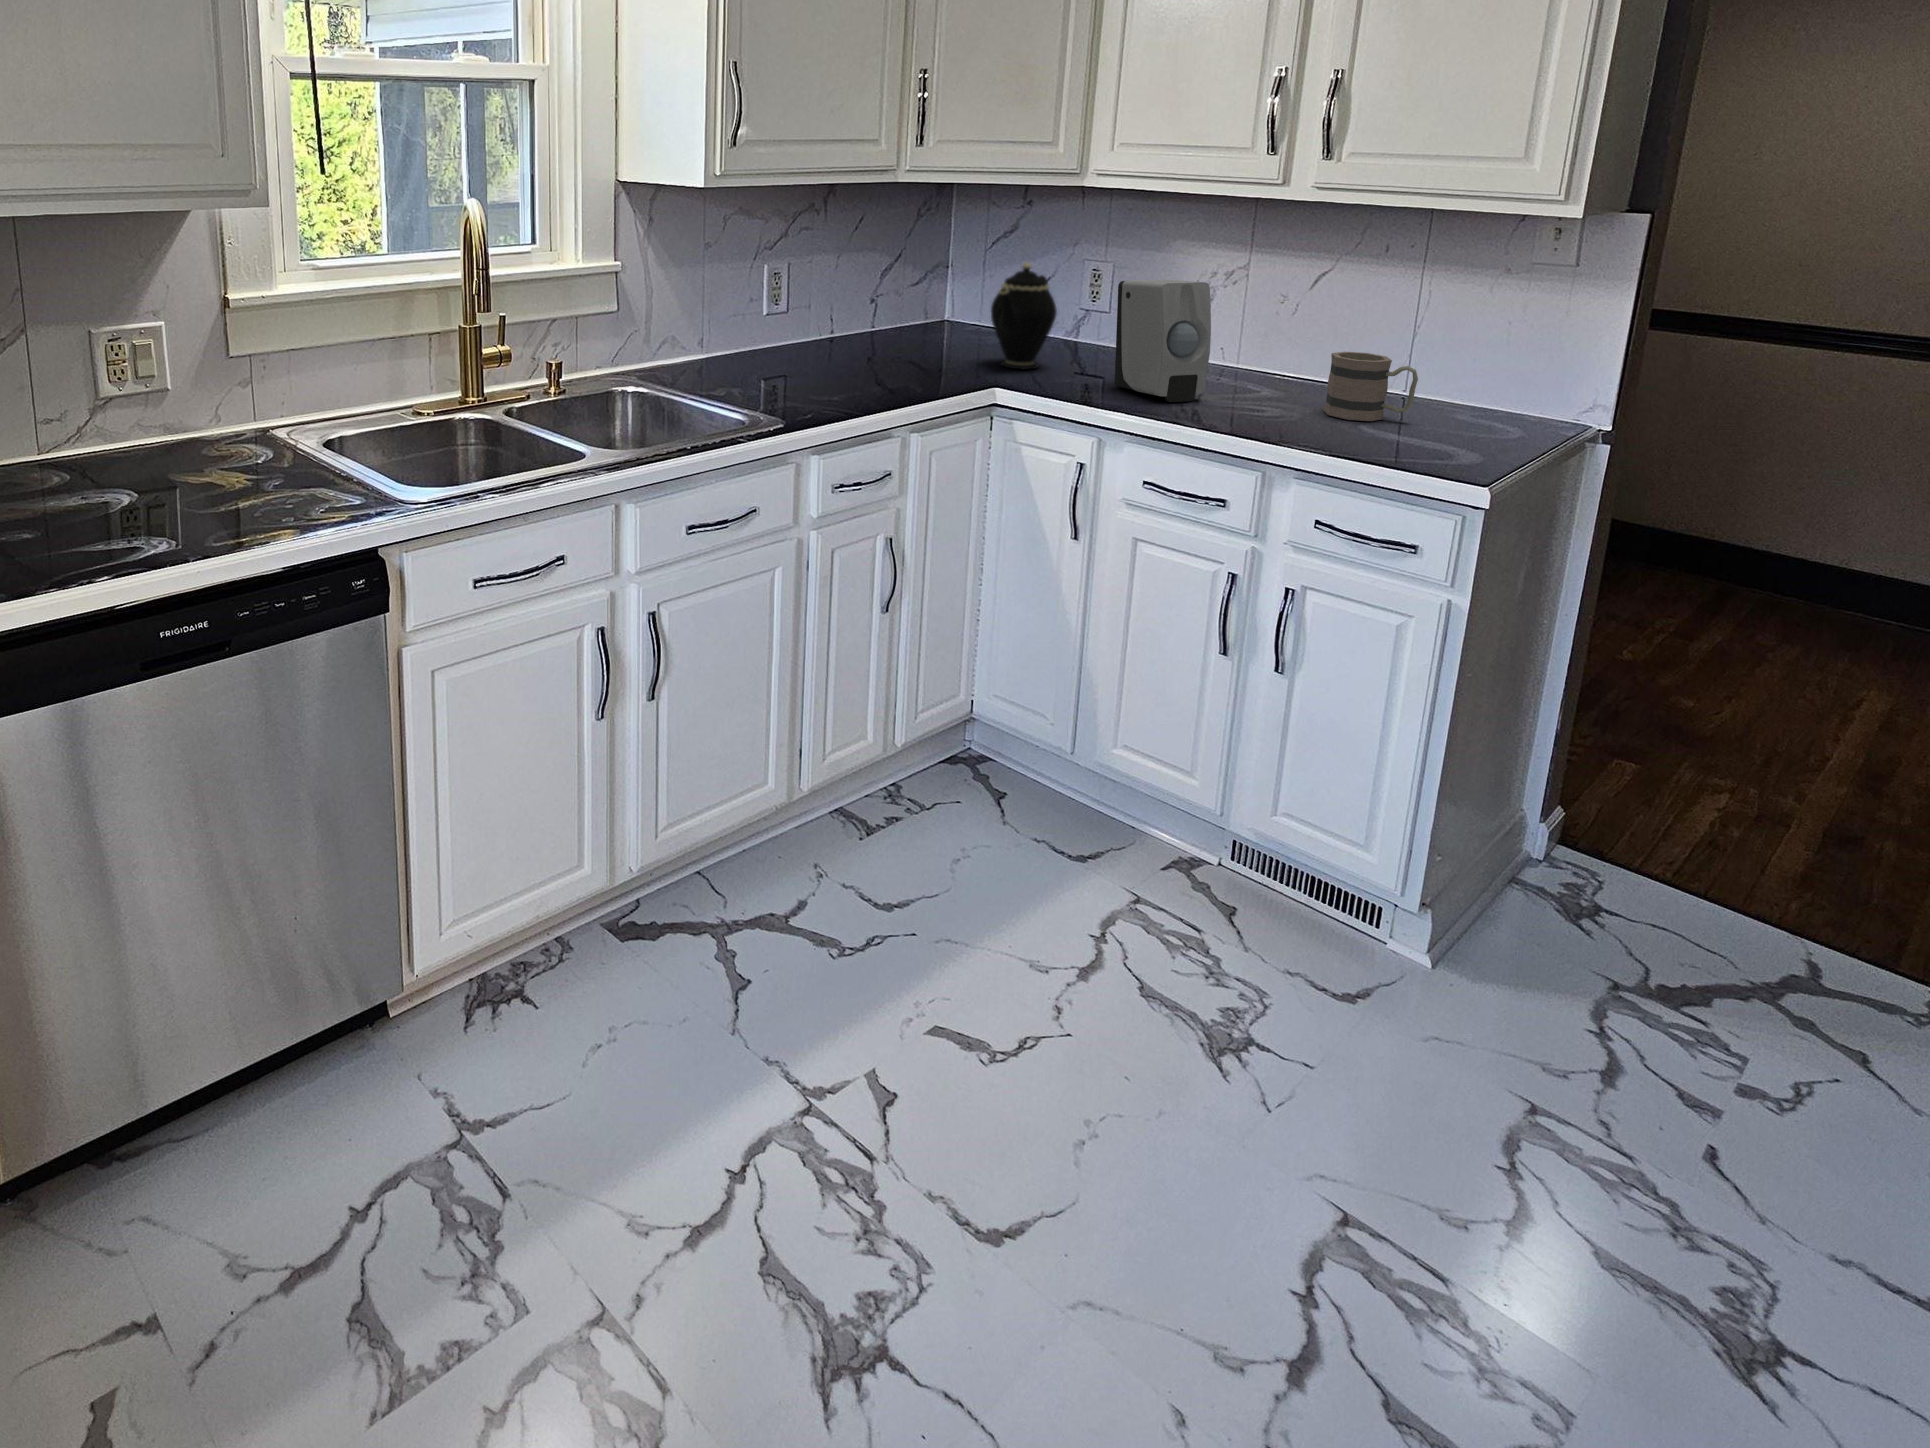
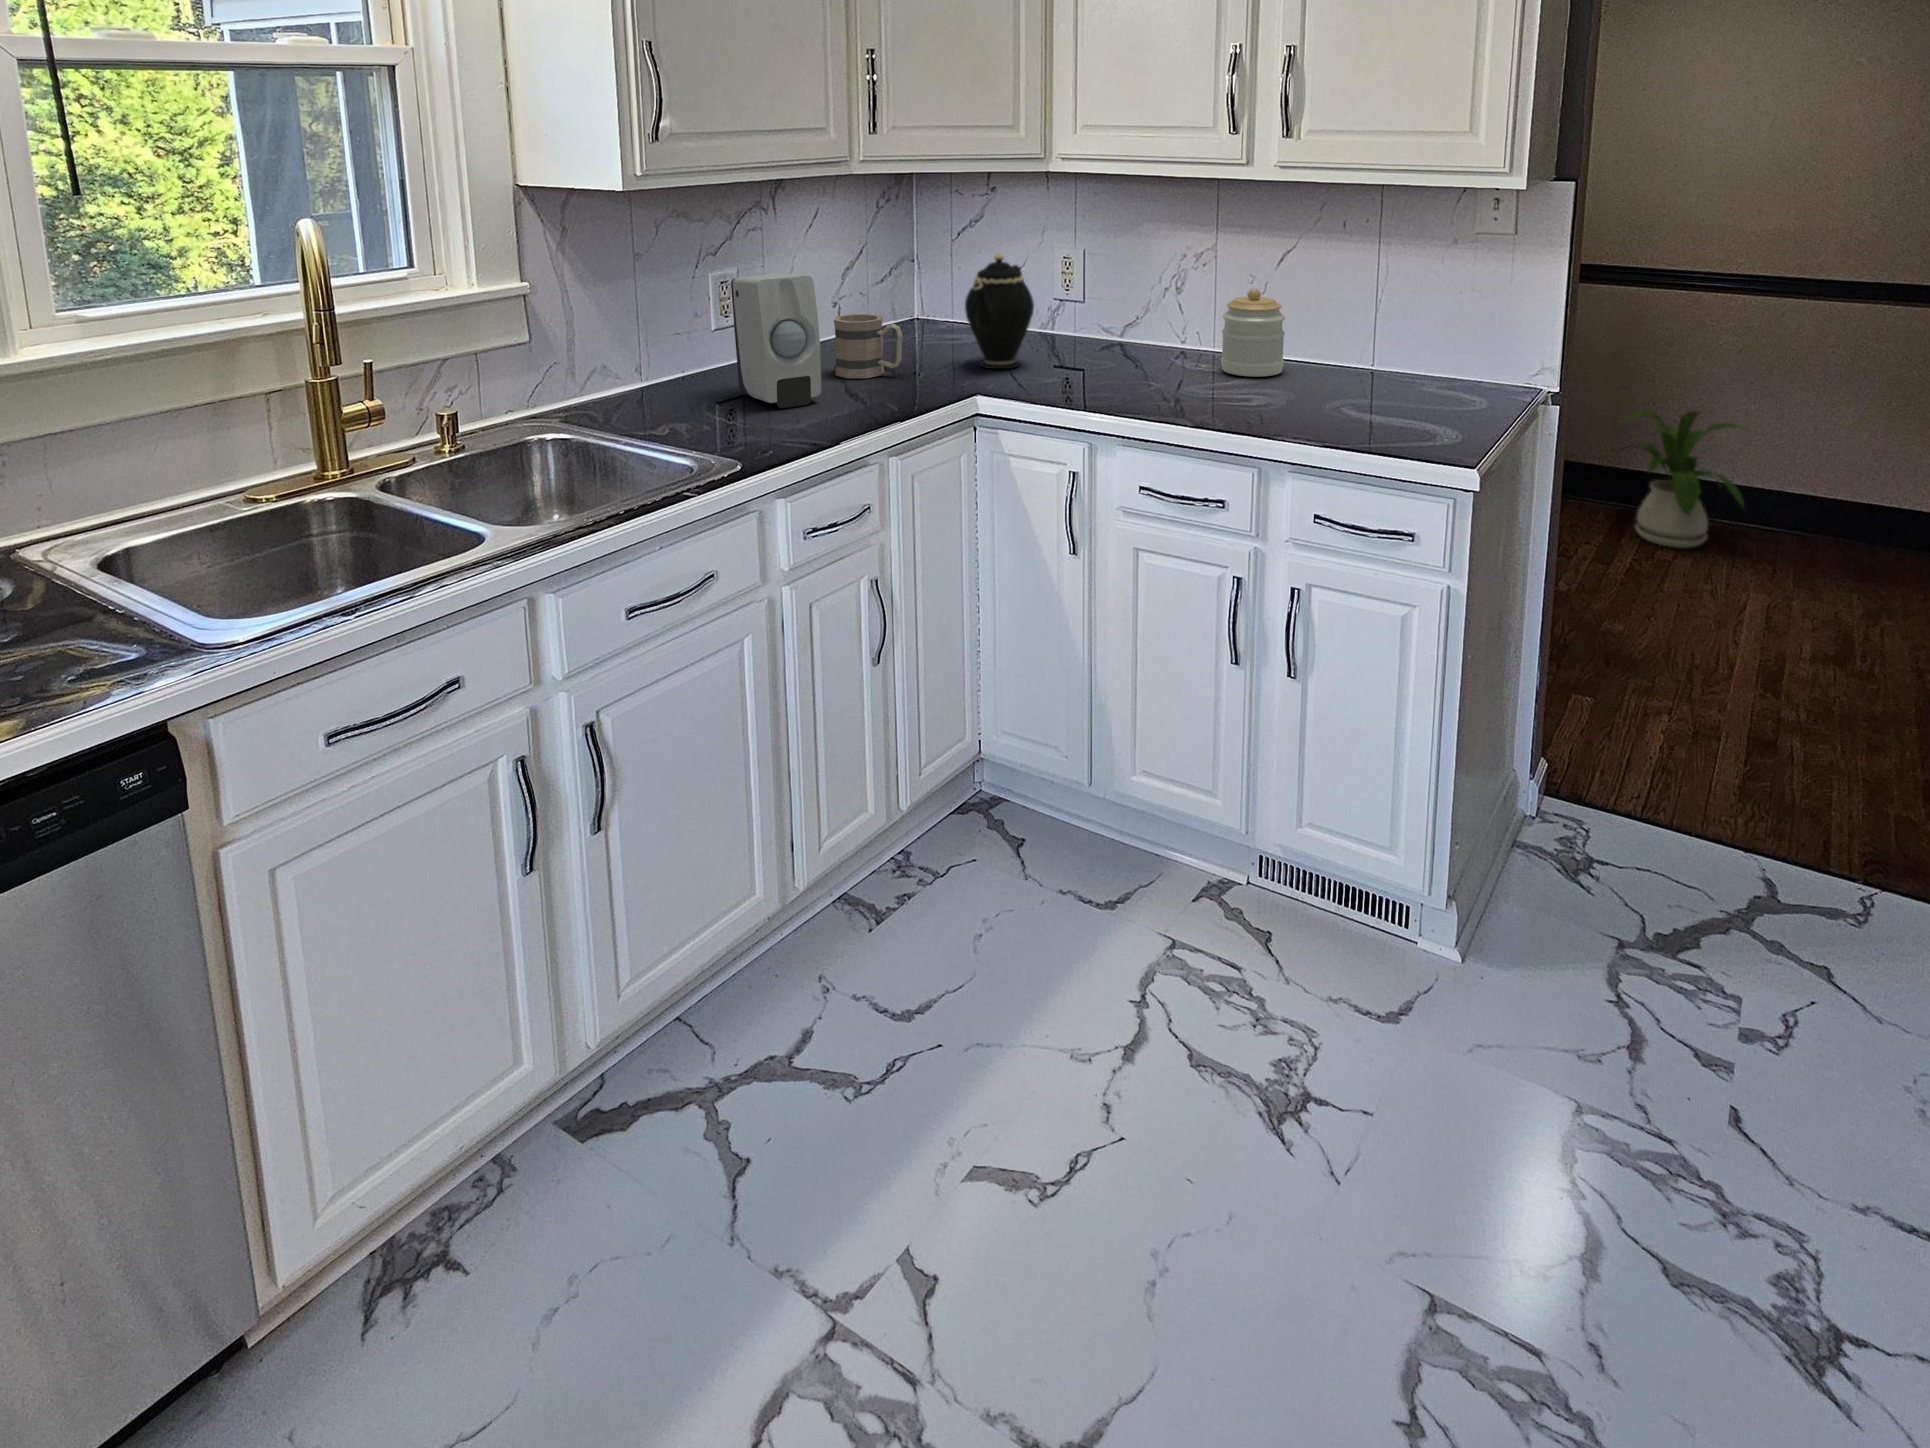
soap dispenser: present [1115,280,1211,402] -> present [731,274,821,408]
jar: none [1239,310,1311,395] -> present [1221,289,1285,377]
mug: present [1324,352,1418,421] -> present [834,314,903,378]
house plant: none [1706,479,1902,635] -> present [1619,410,1751,548]

